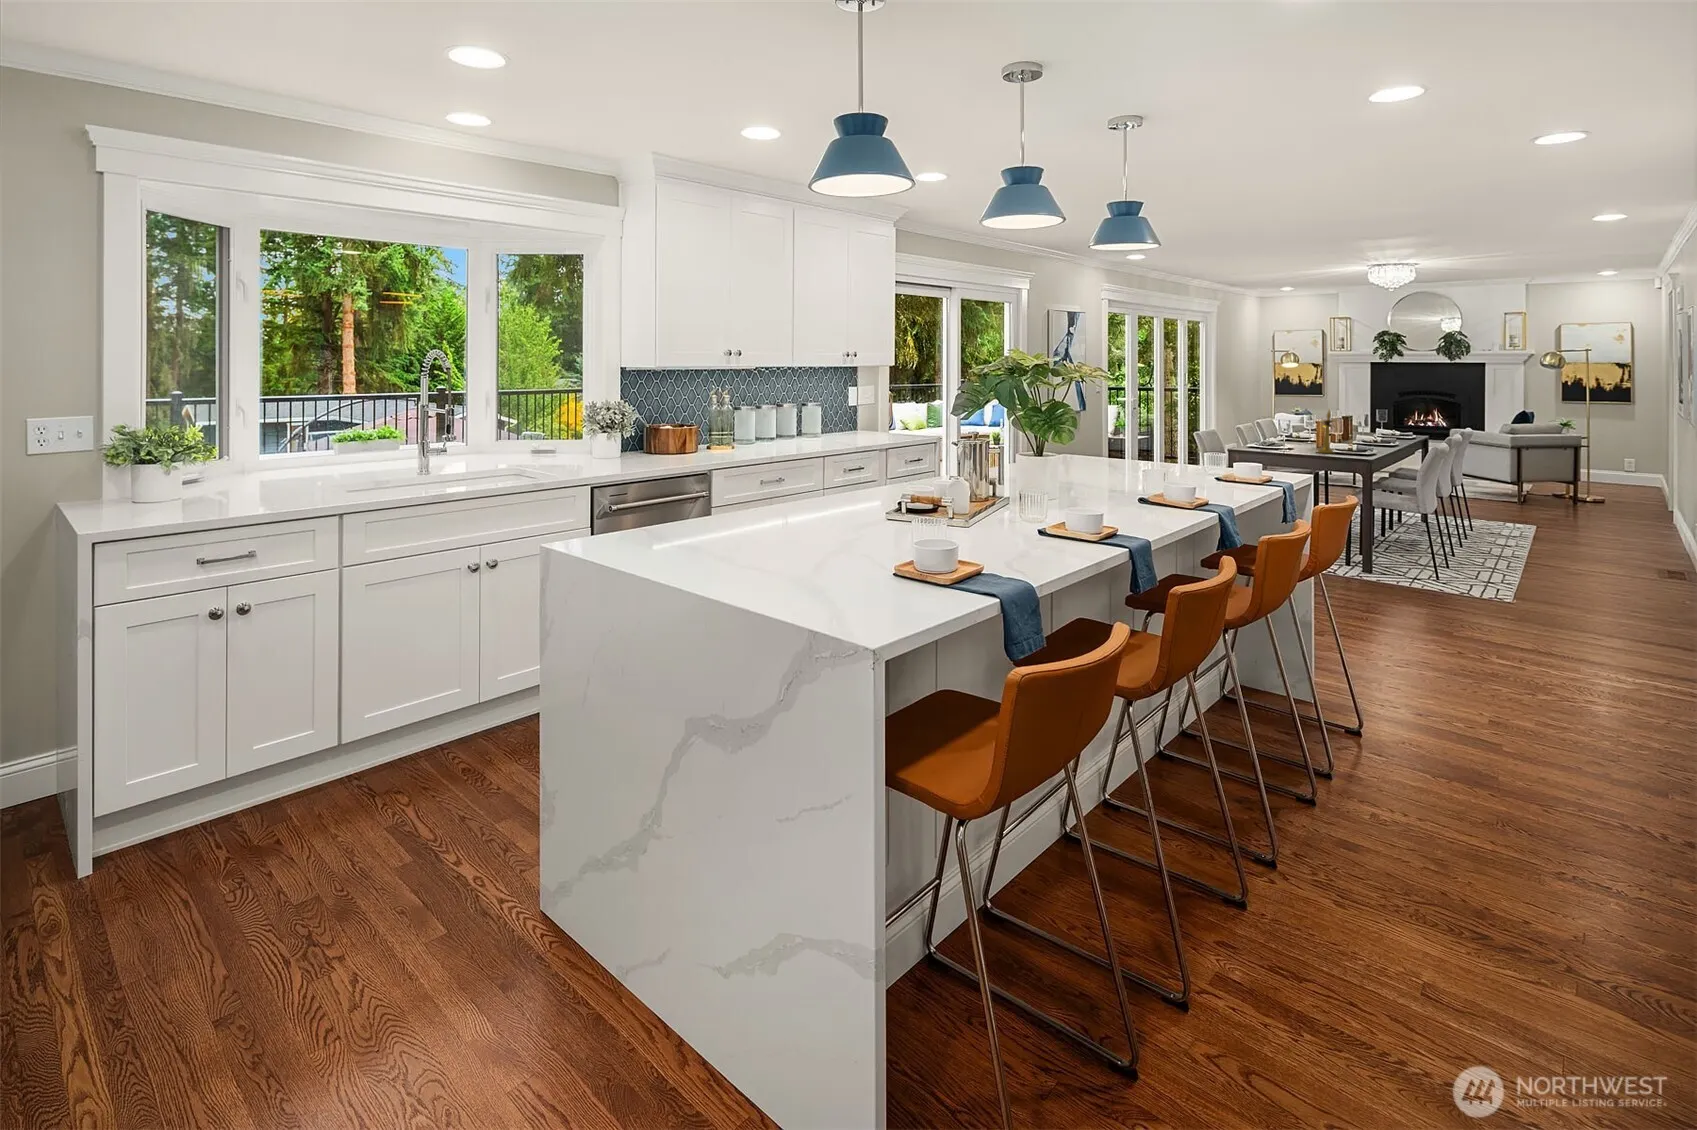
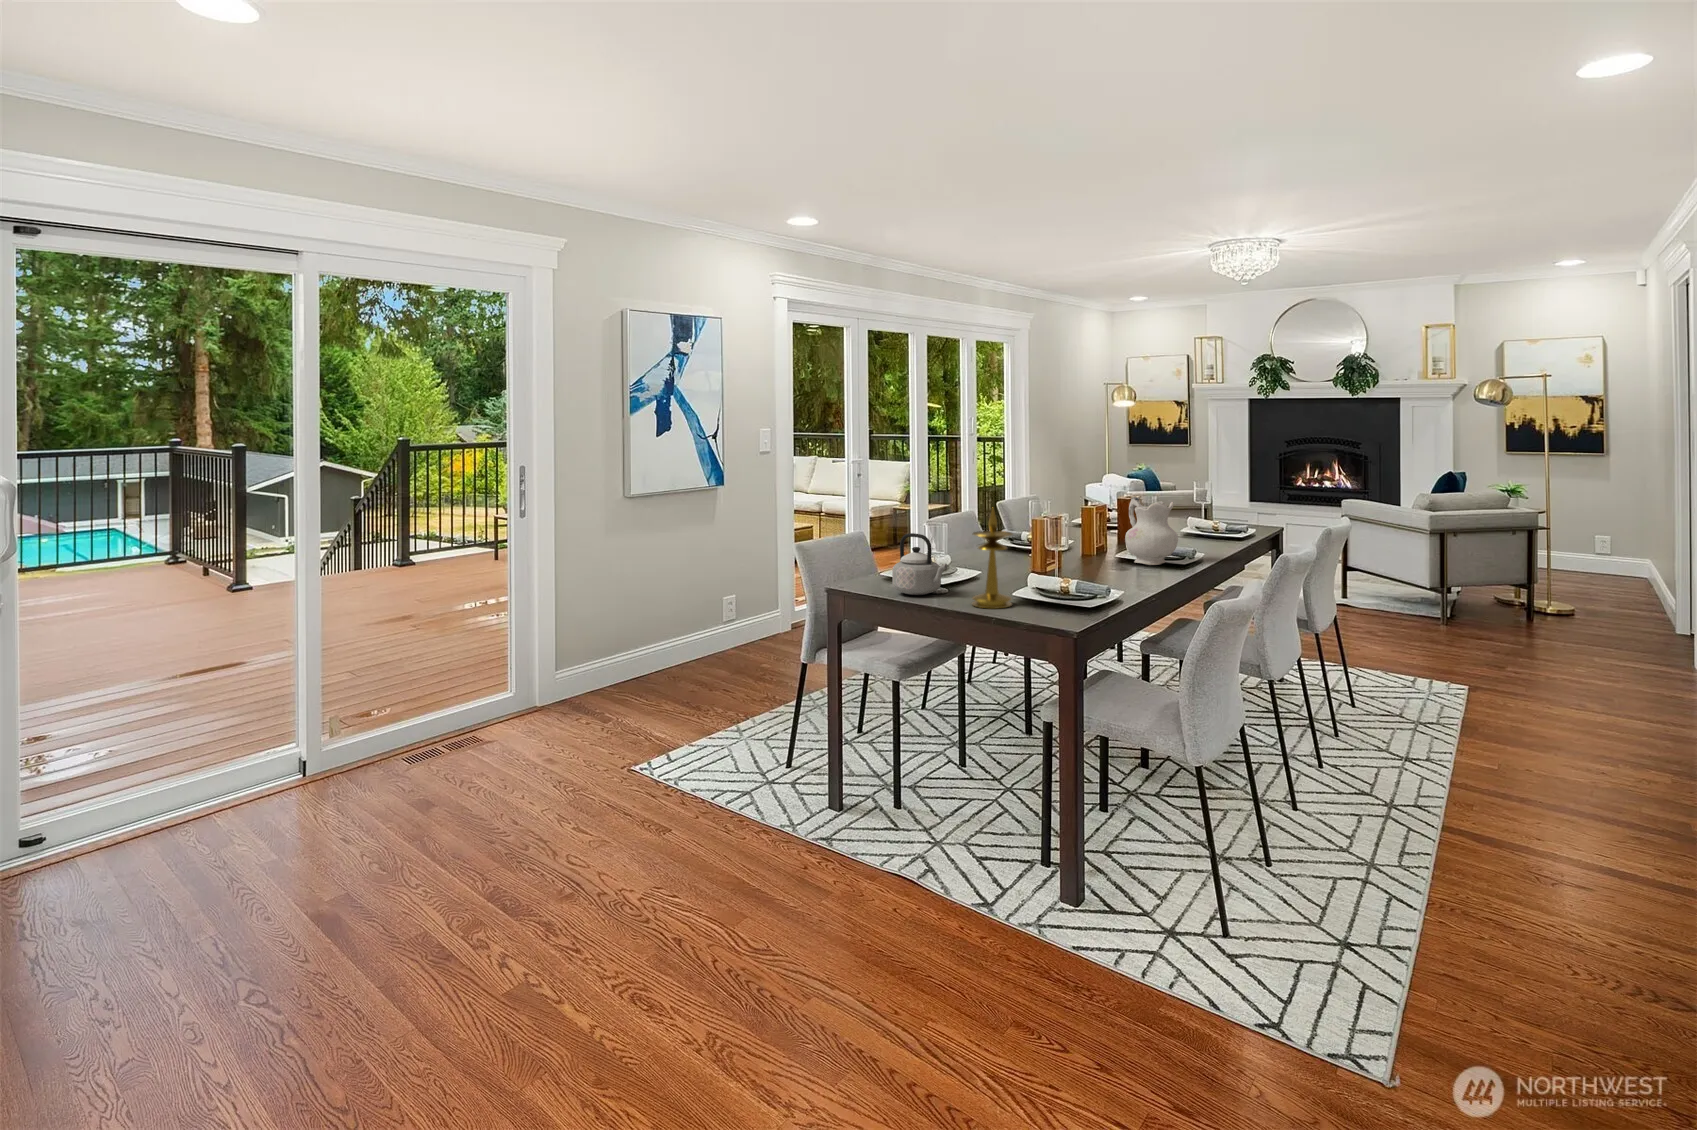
ceramic pitcher: none [1364,411,1393,445] -> present [1125,497,1178,565]
teapot: none [1267,423,1299,451] -> present [892,533,947,595]

